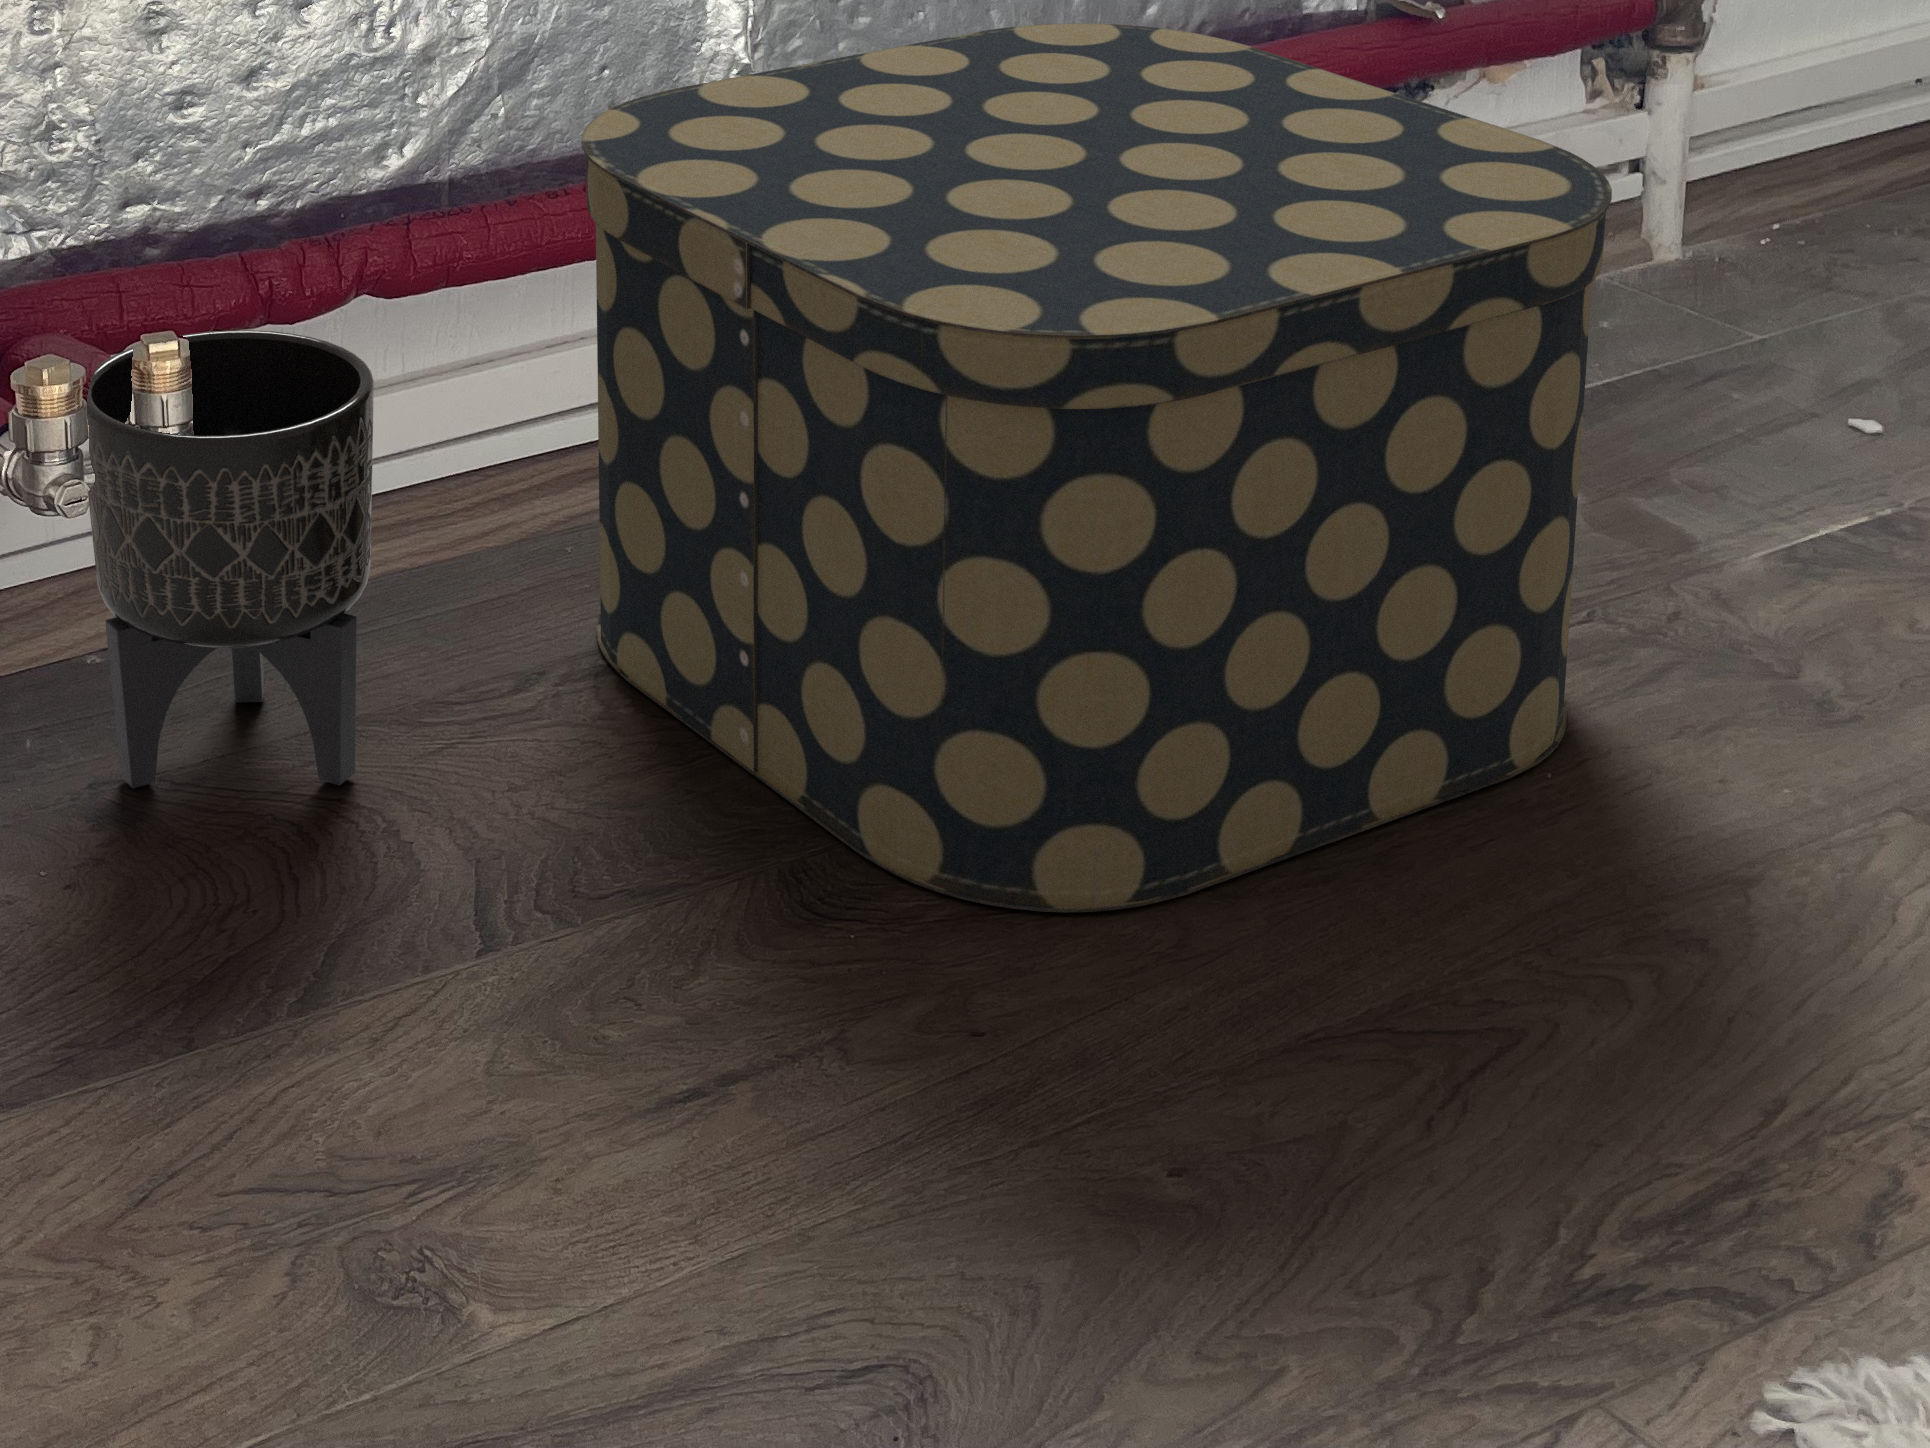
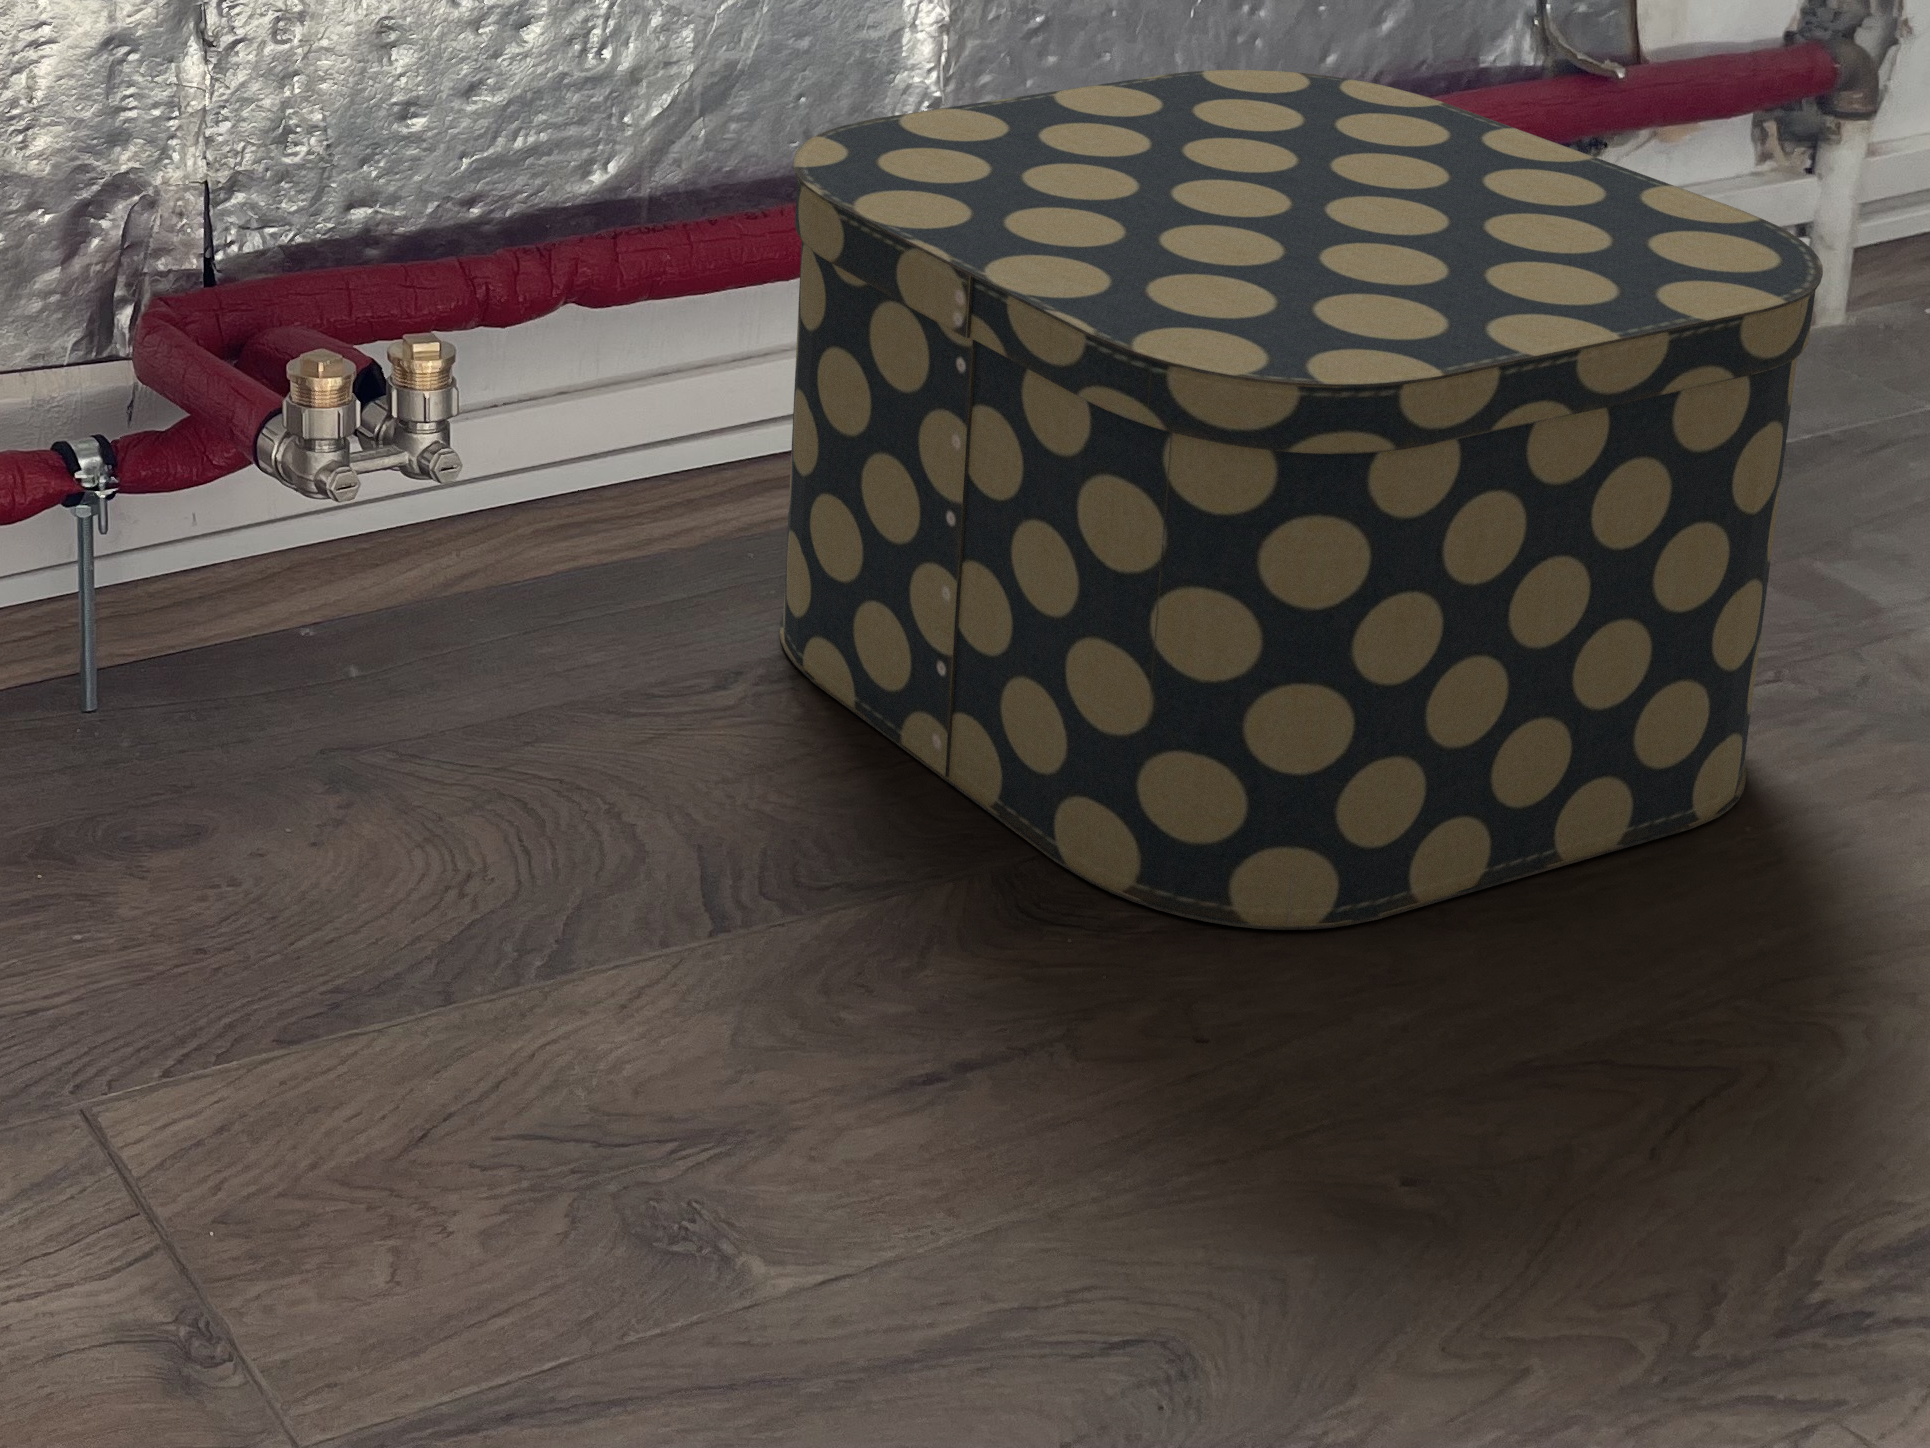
planter: present [87,330,374,788] -> none [319,331,598,765]

